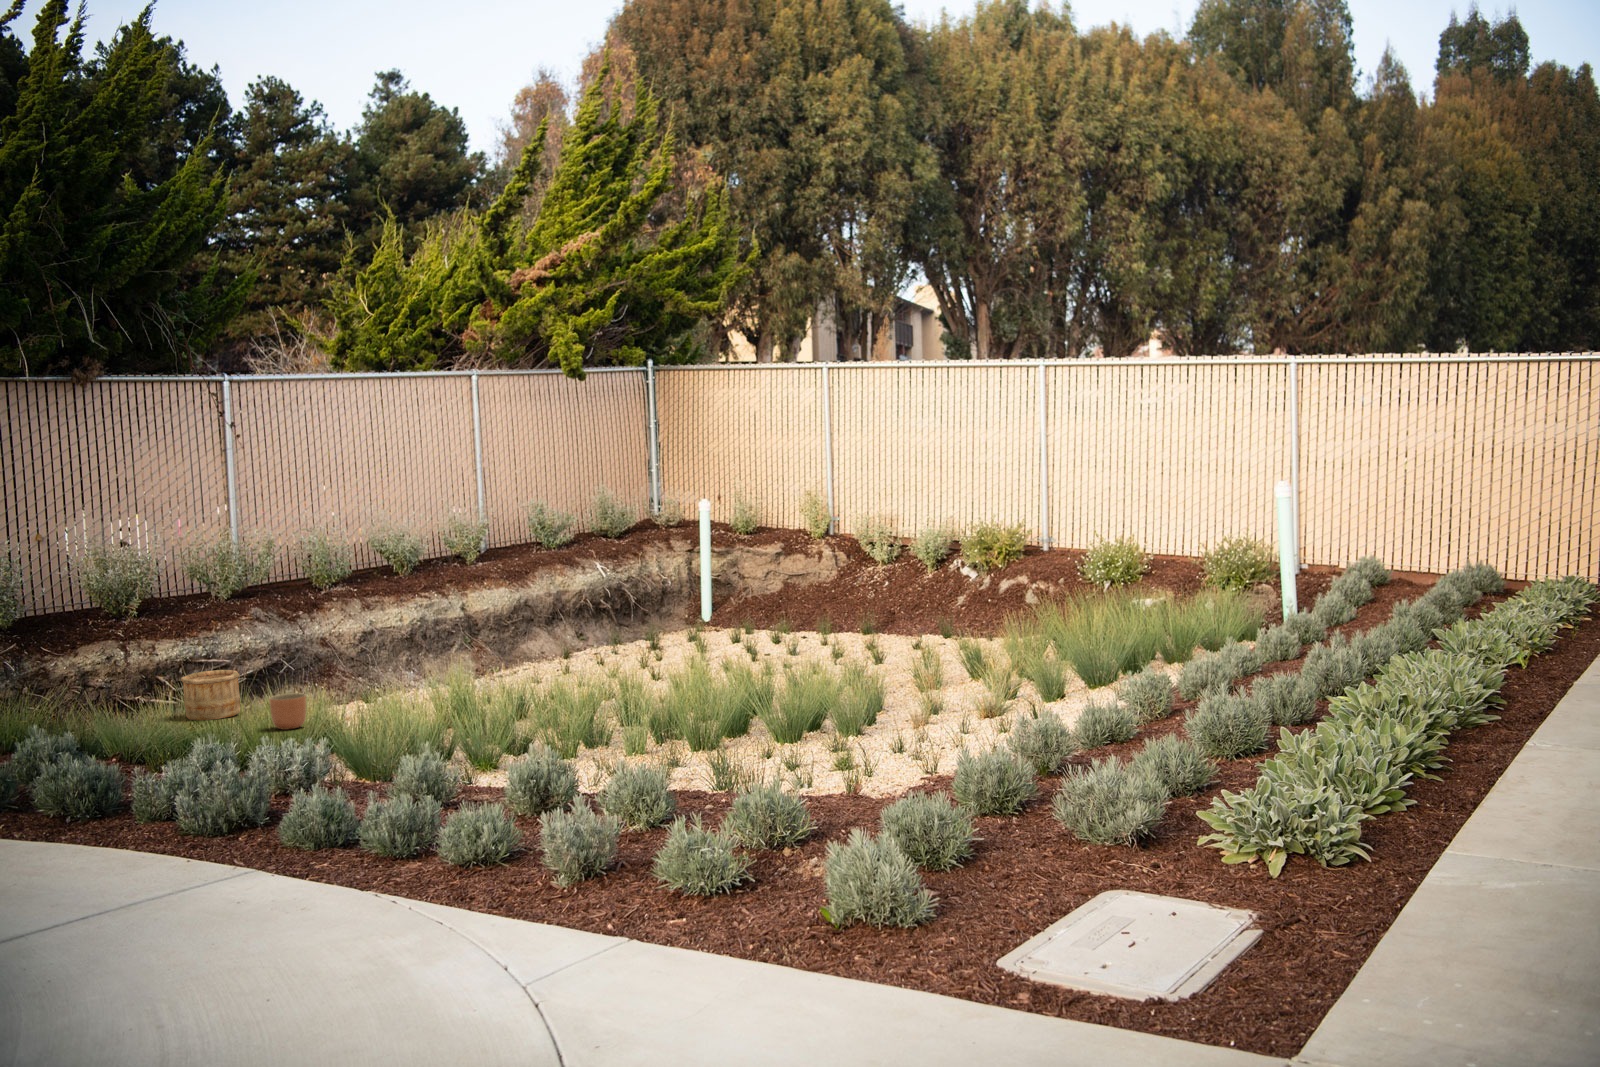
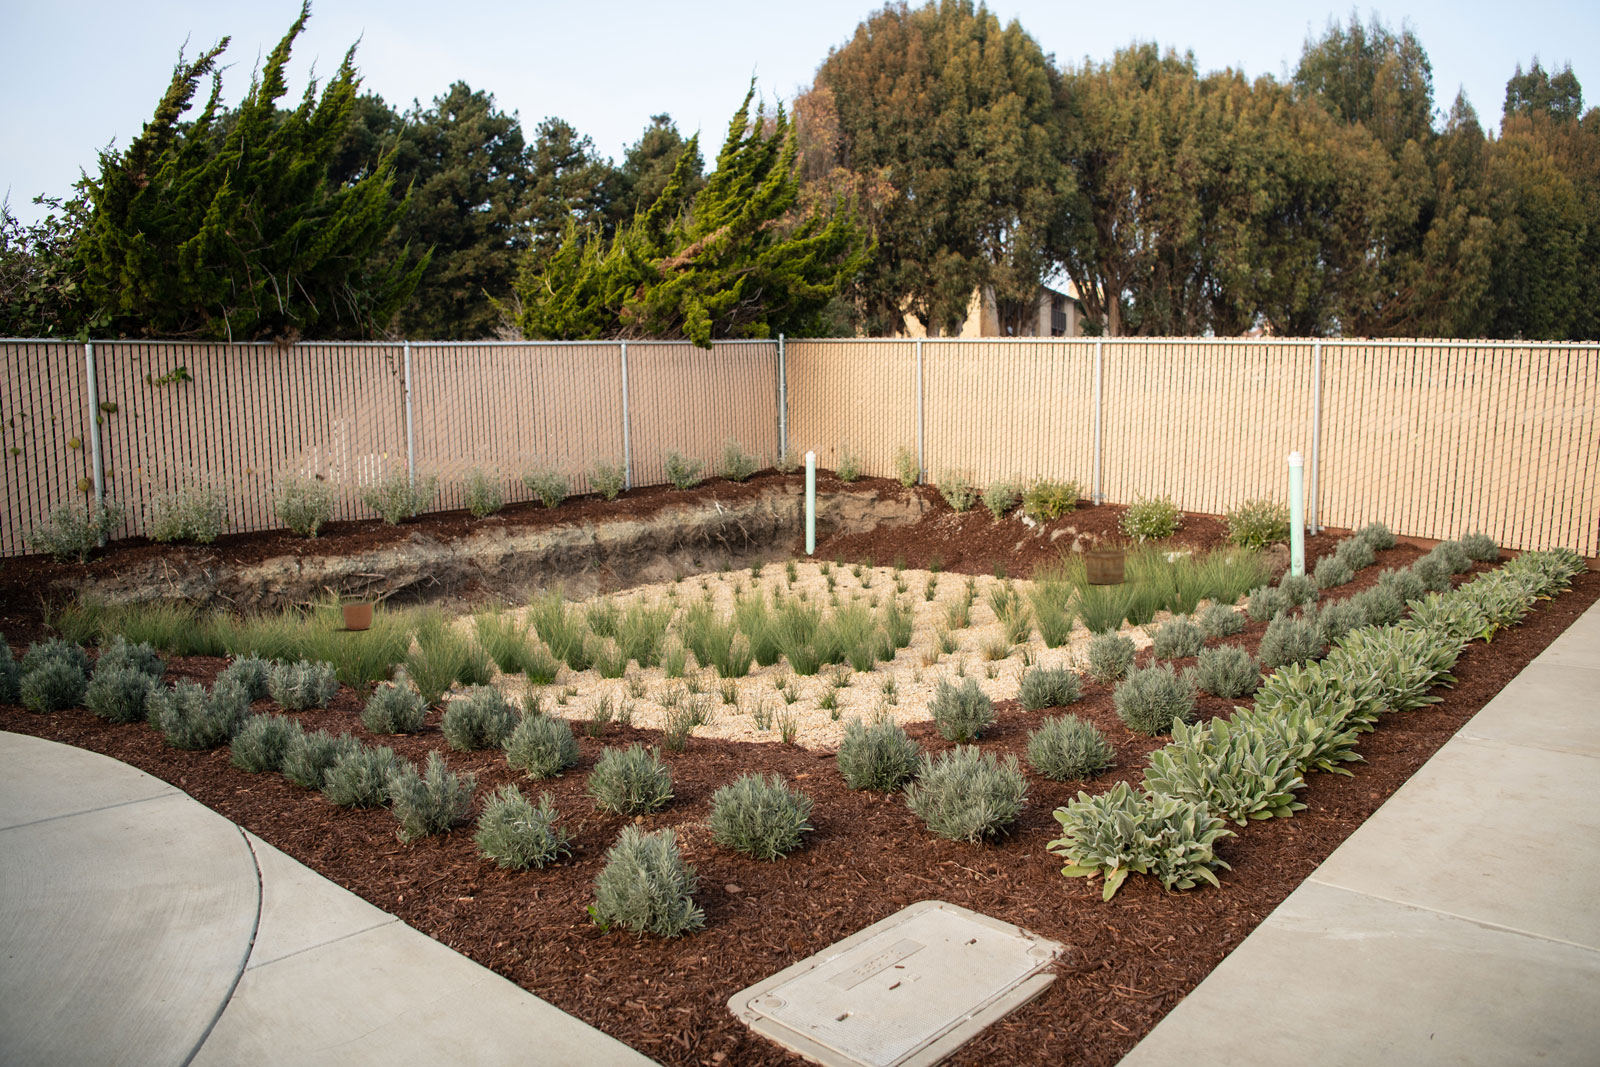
wooden bucket: present [181,670,240,720] -> present [1086,549,1126,585]

